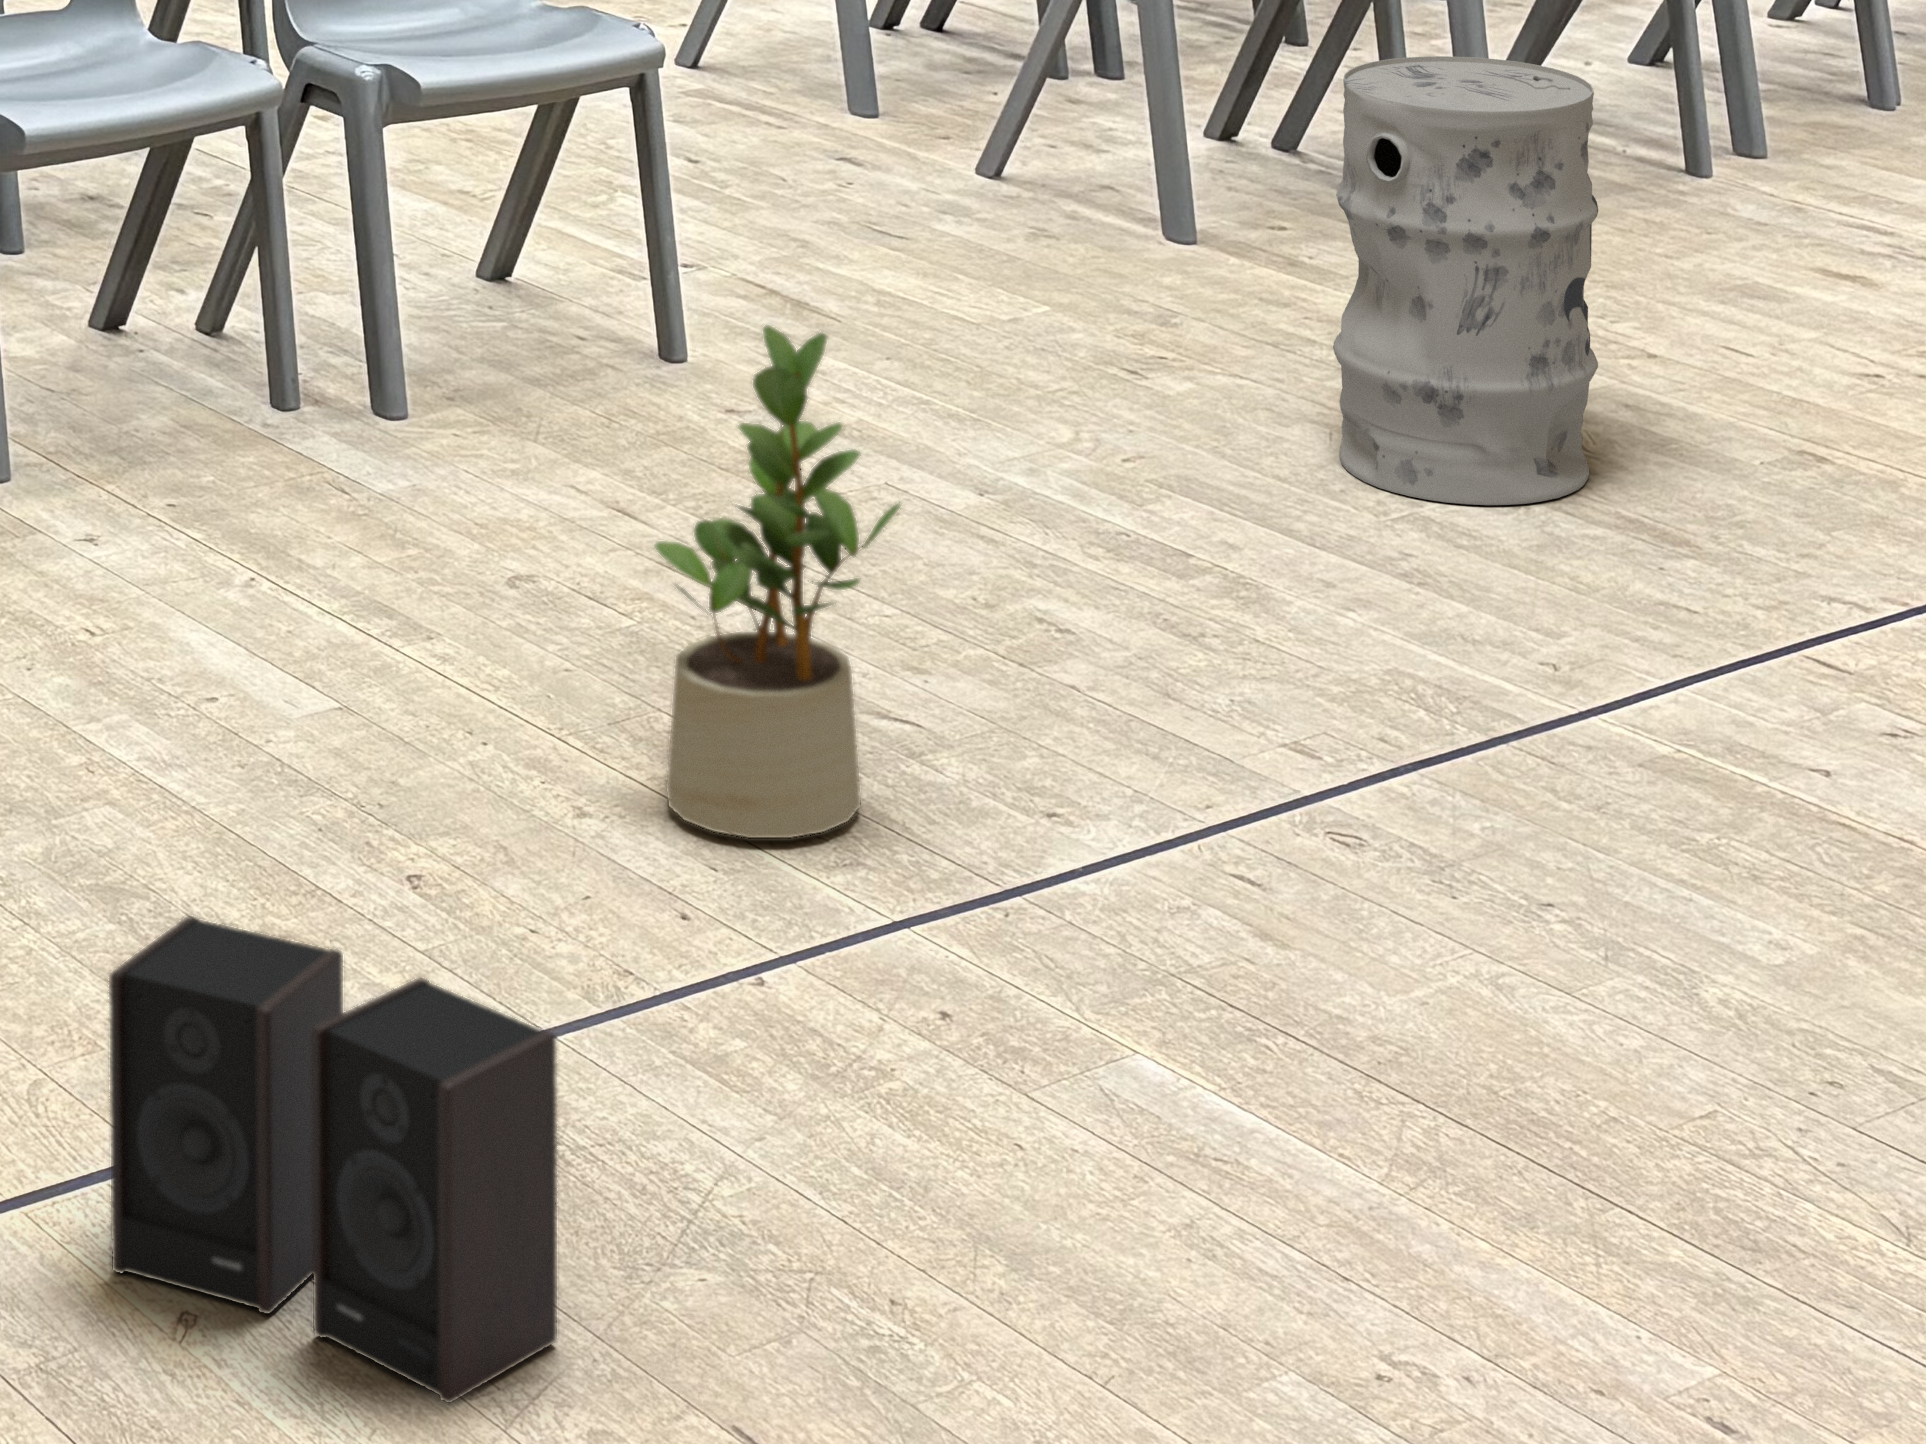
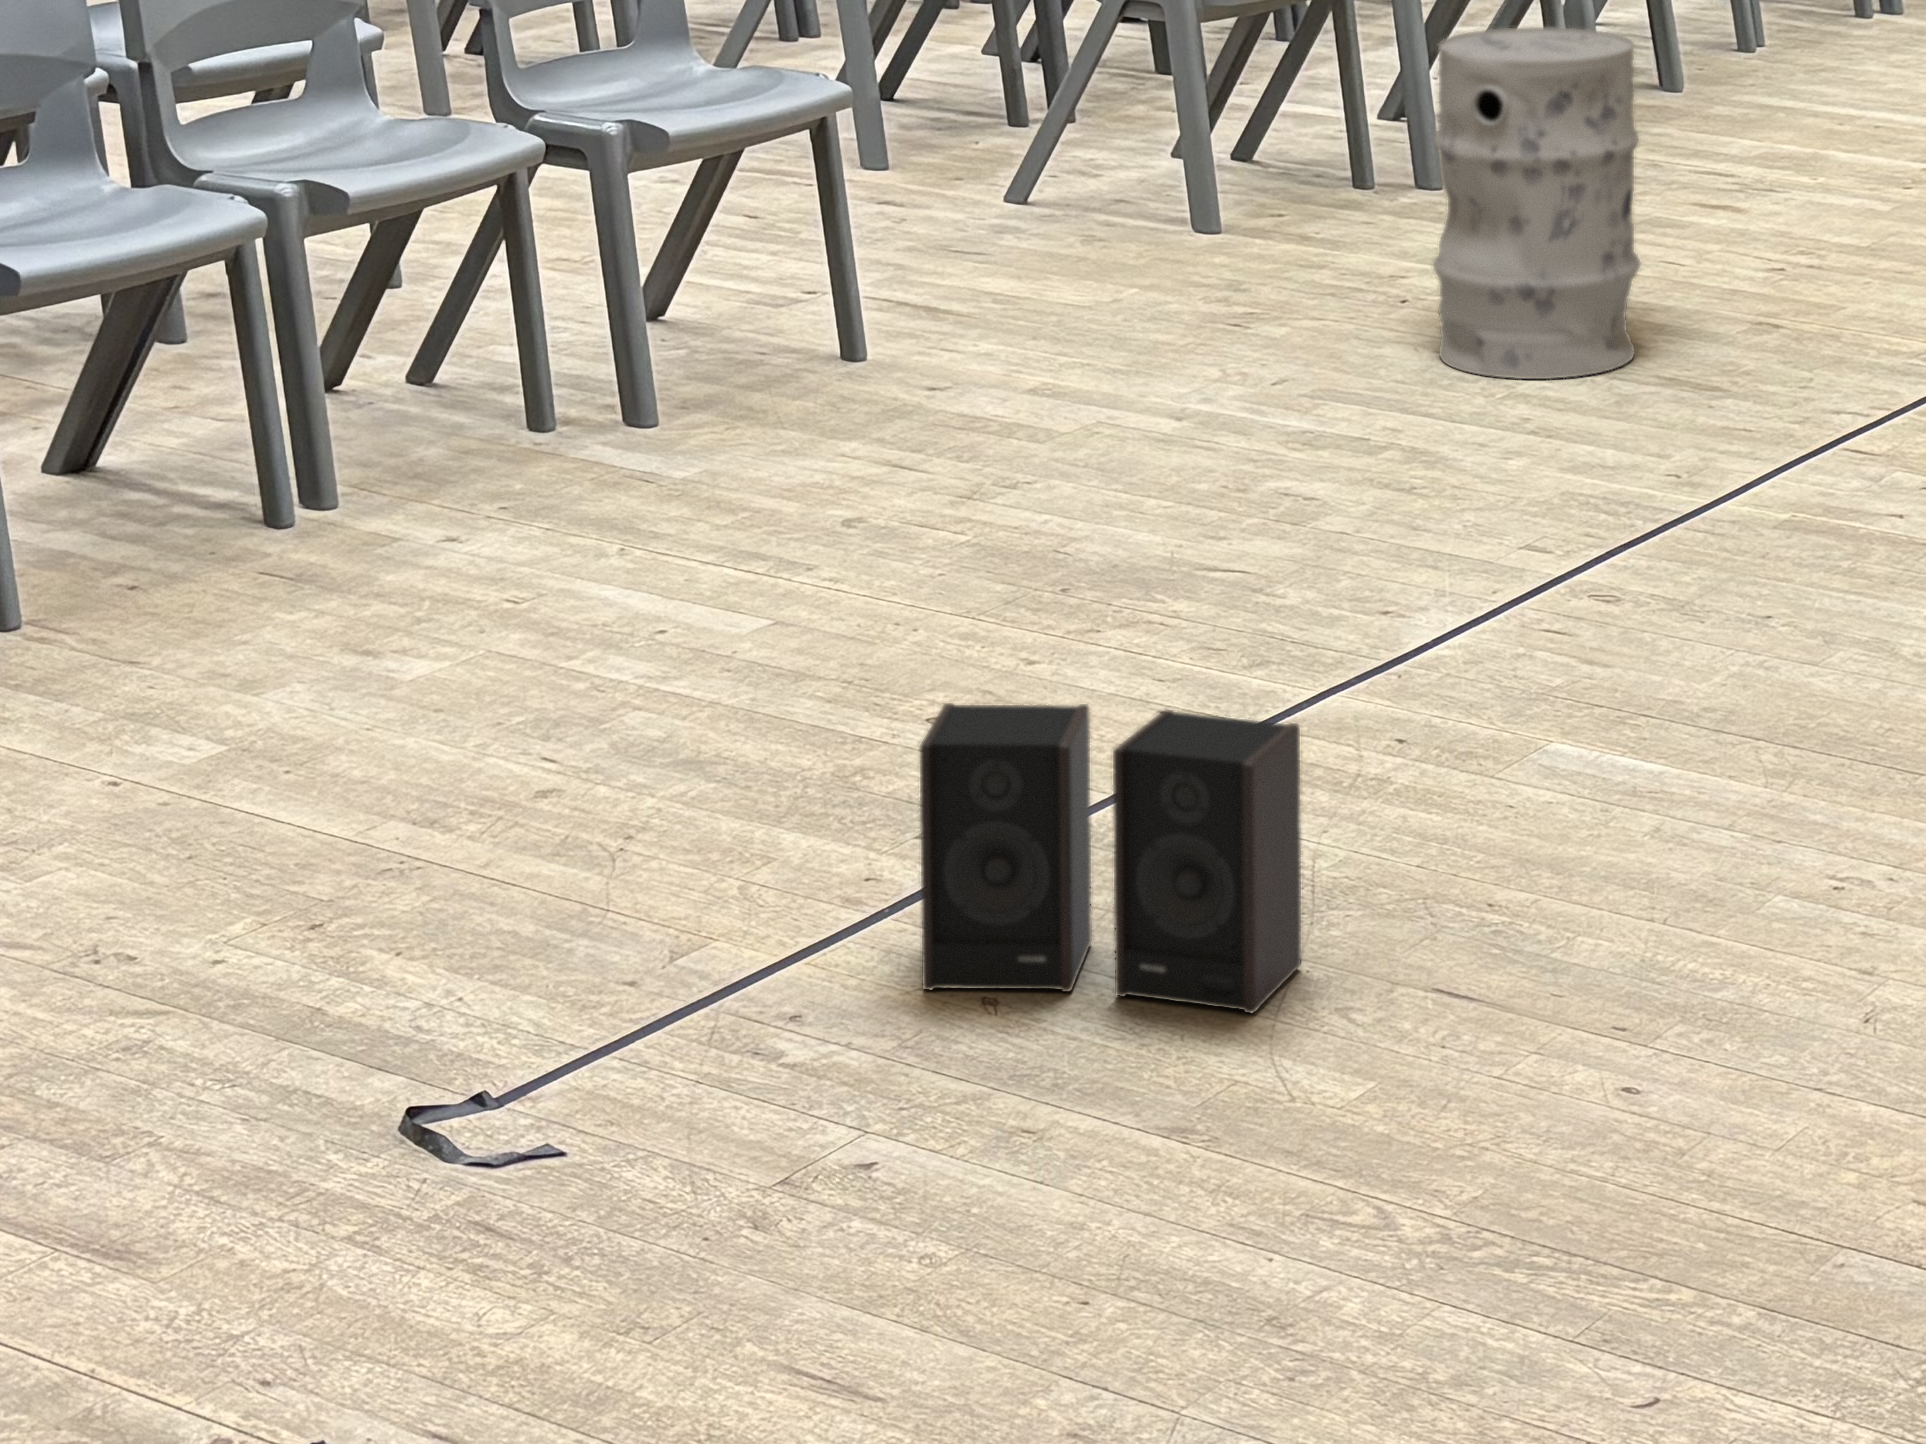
potted plant: present [655,325,900,838] -> none [1089,238,1292,655]

